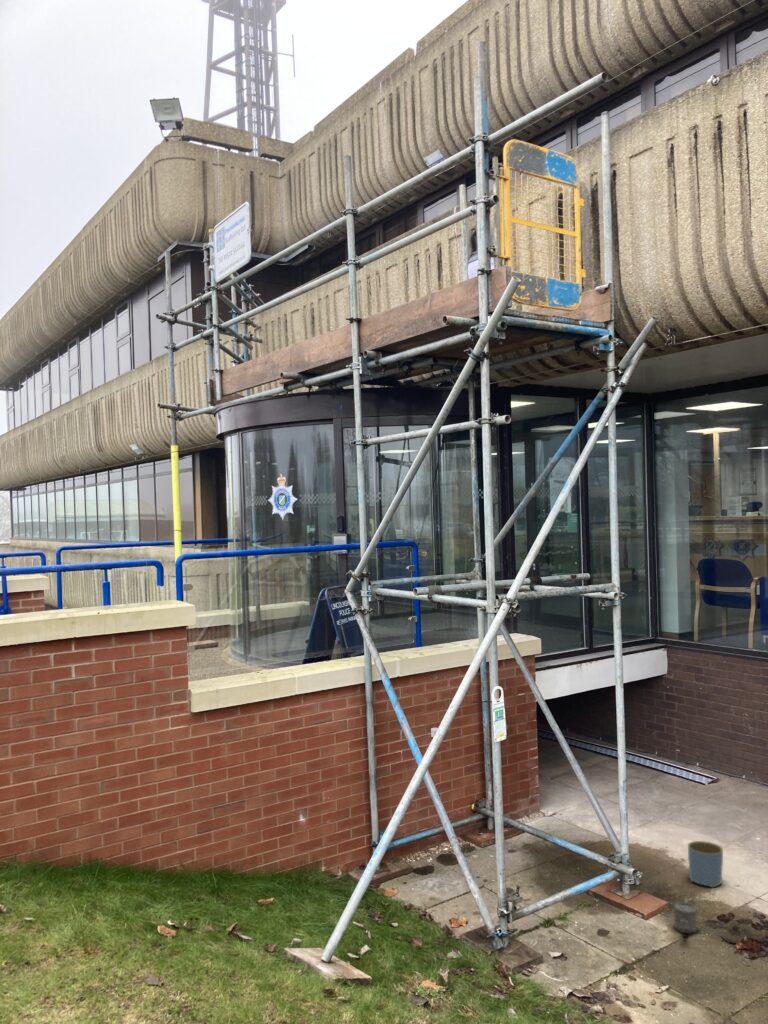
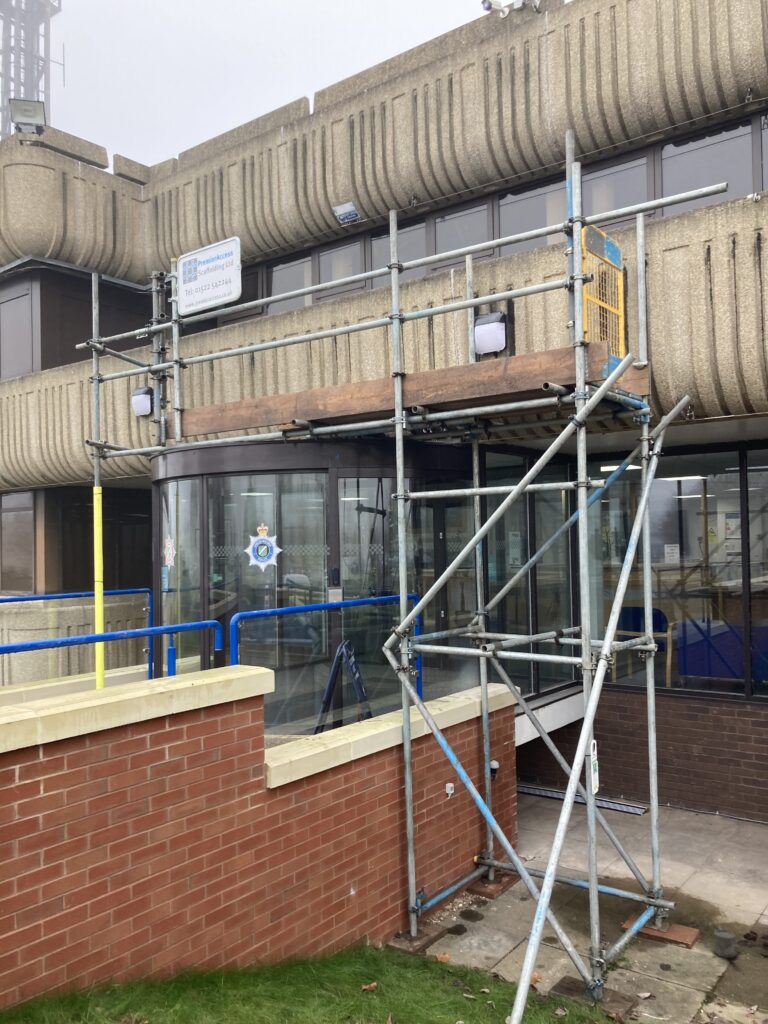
planter: present [688,841,723,887] -> none [687,872,720,914]

